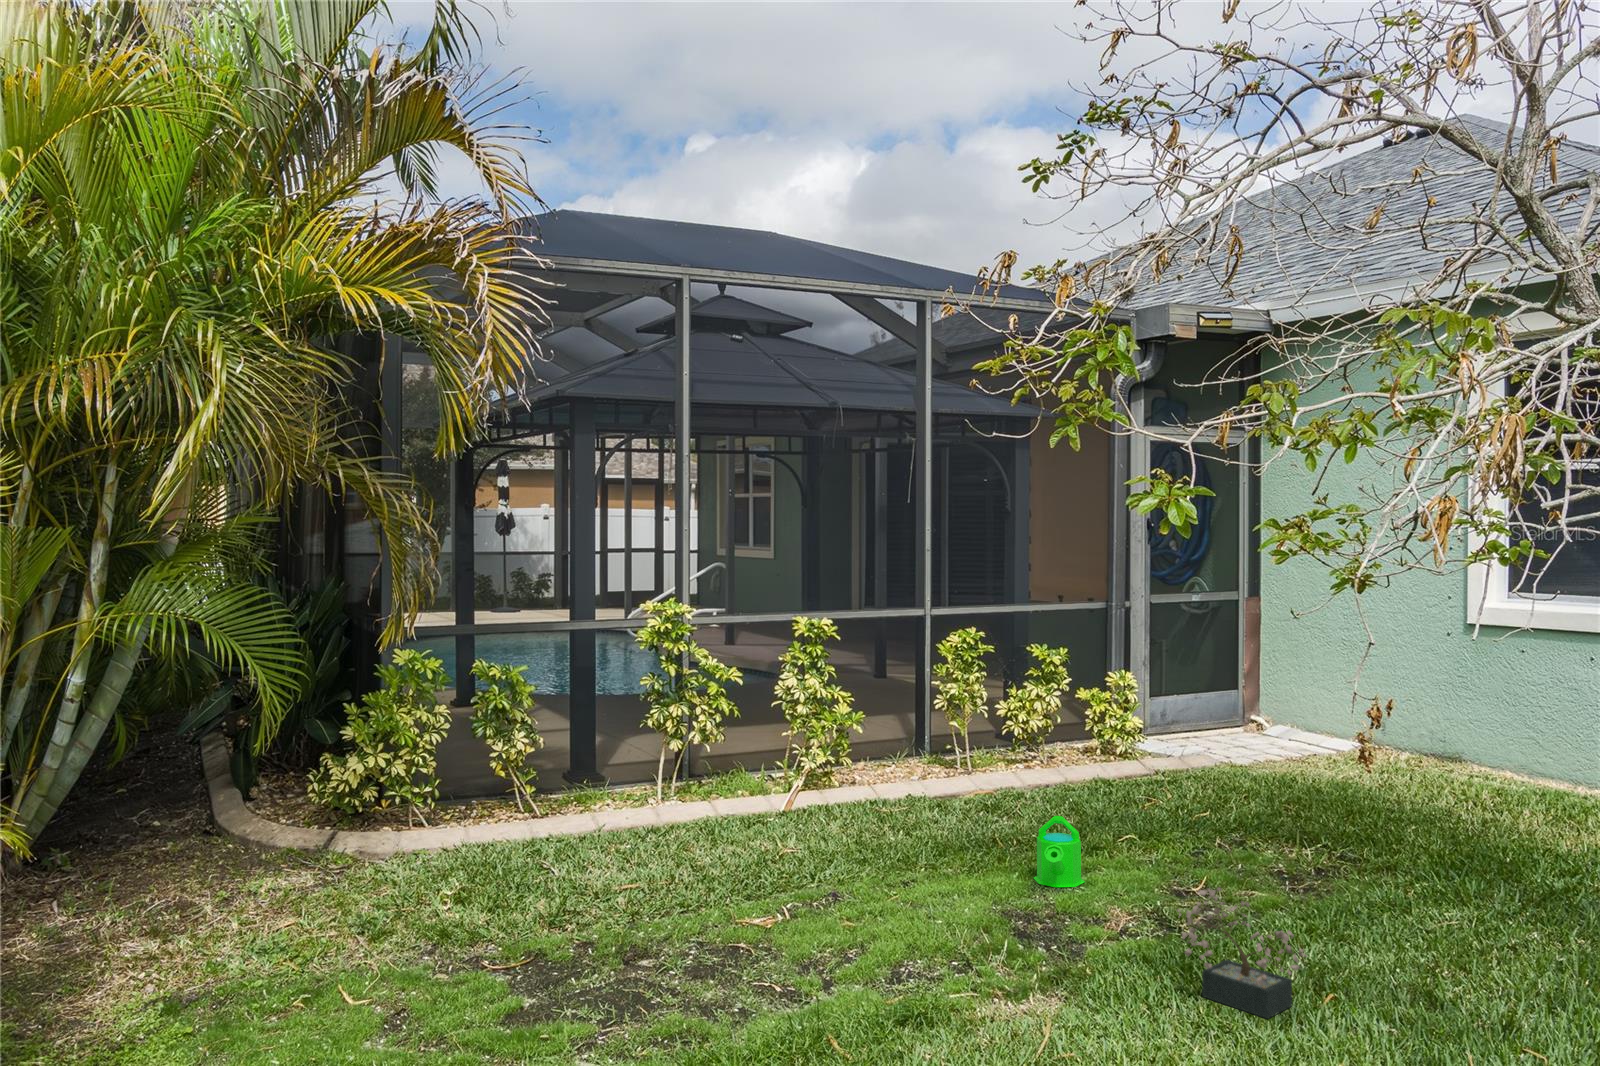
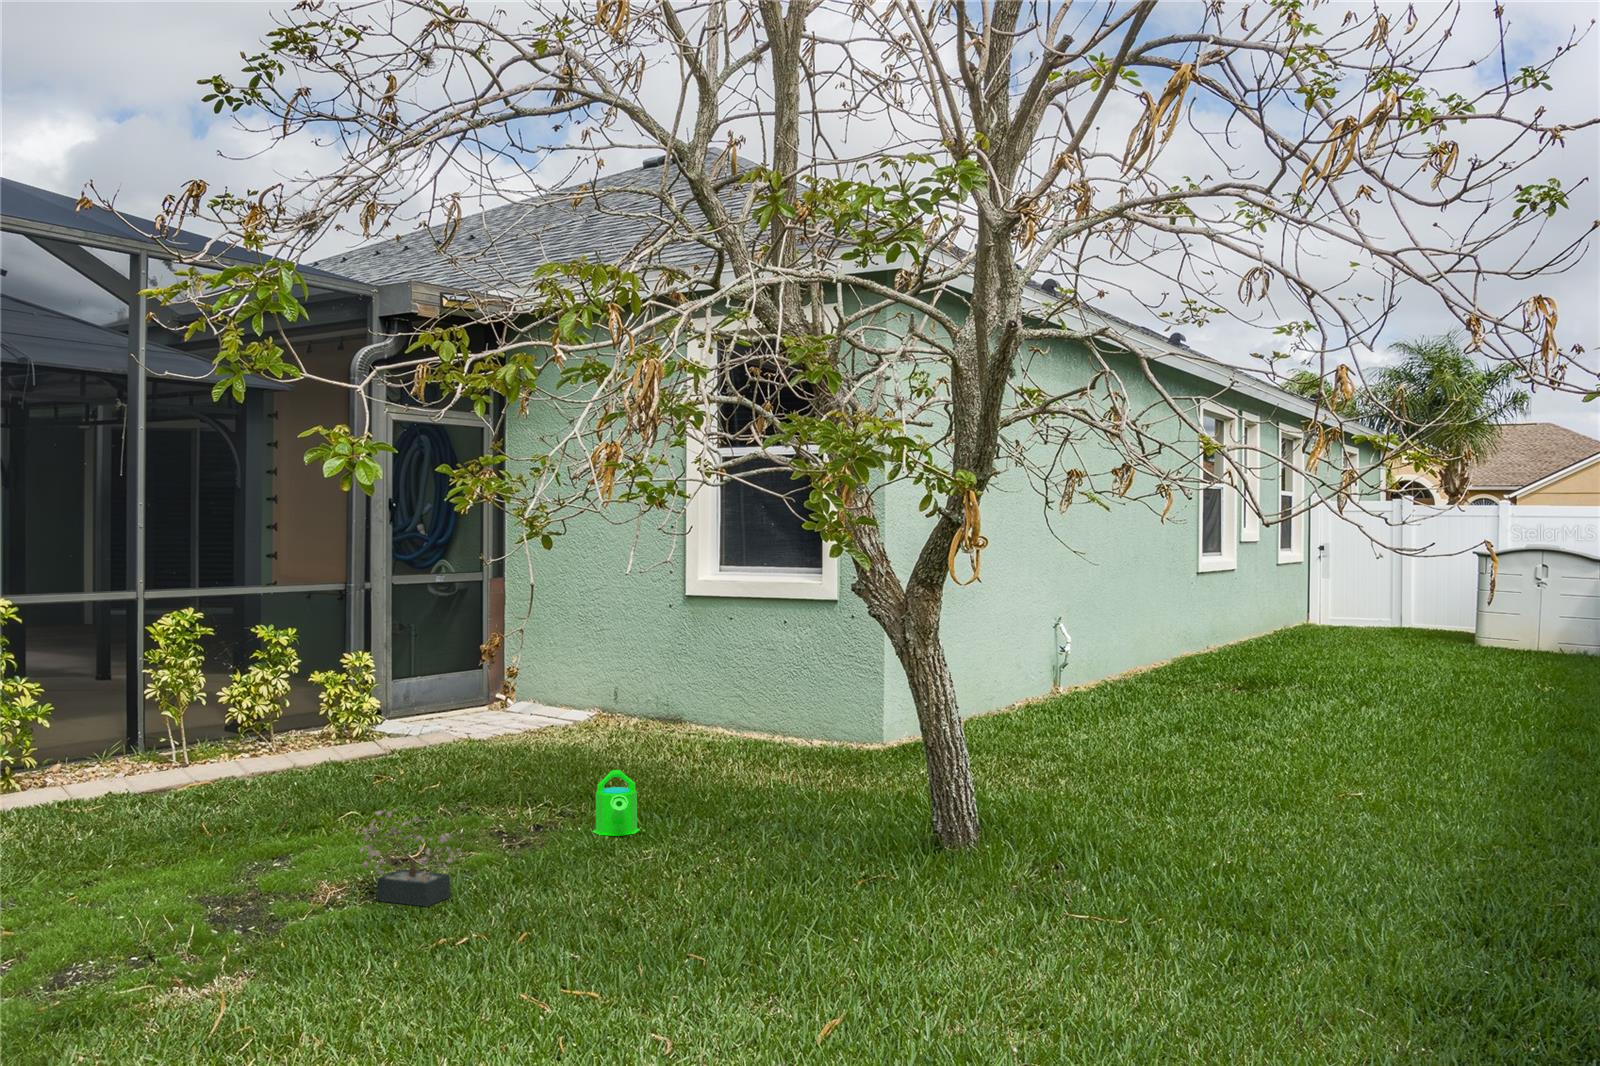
watering can: present [1034,816,1085,888] -> present [593,770,640,836]

